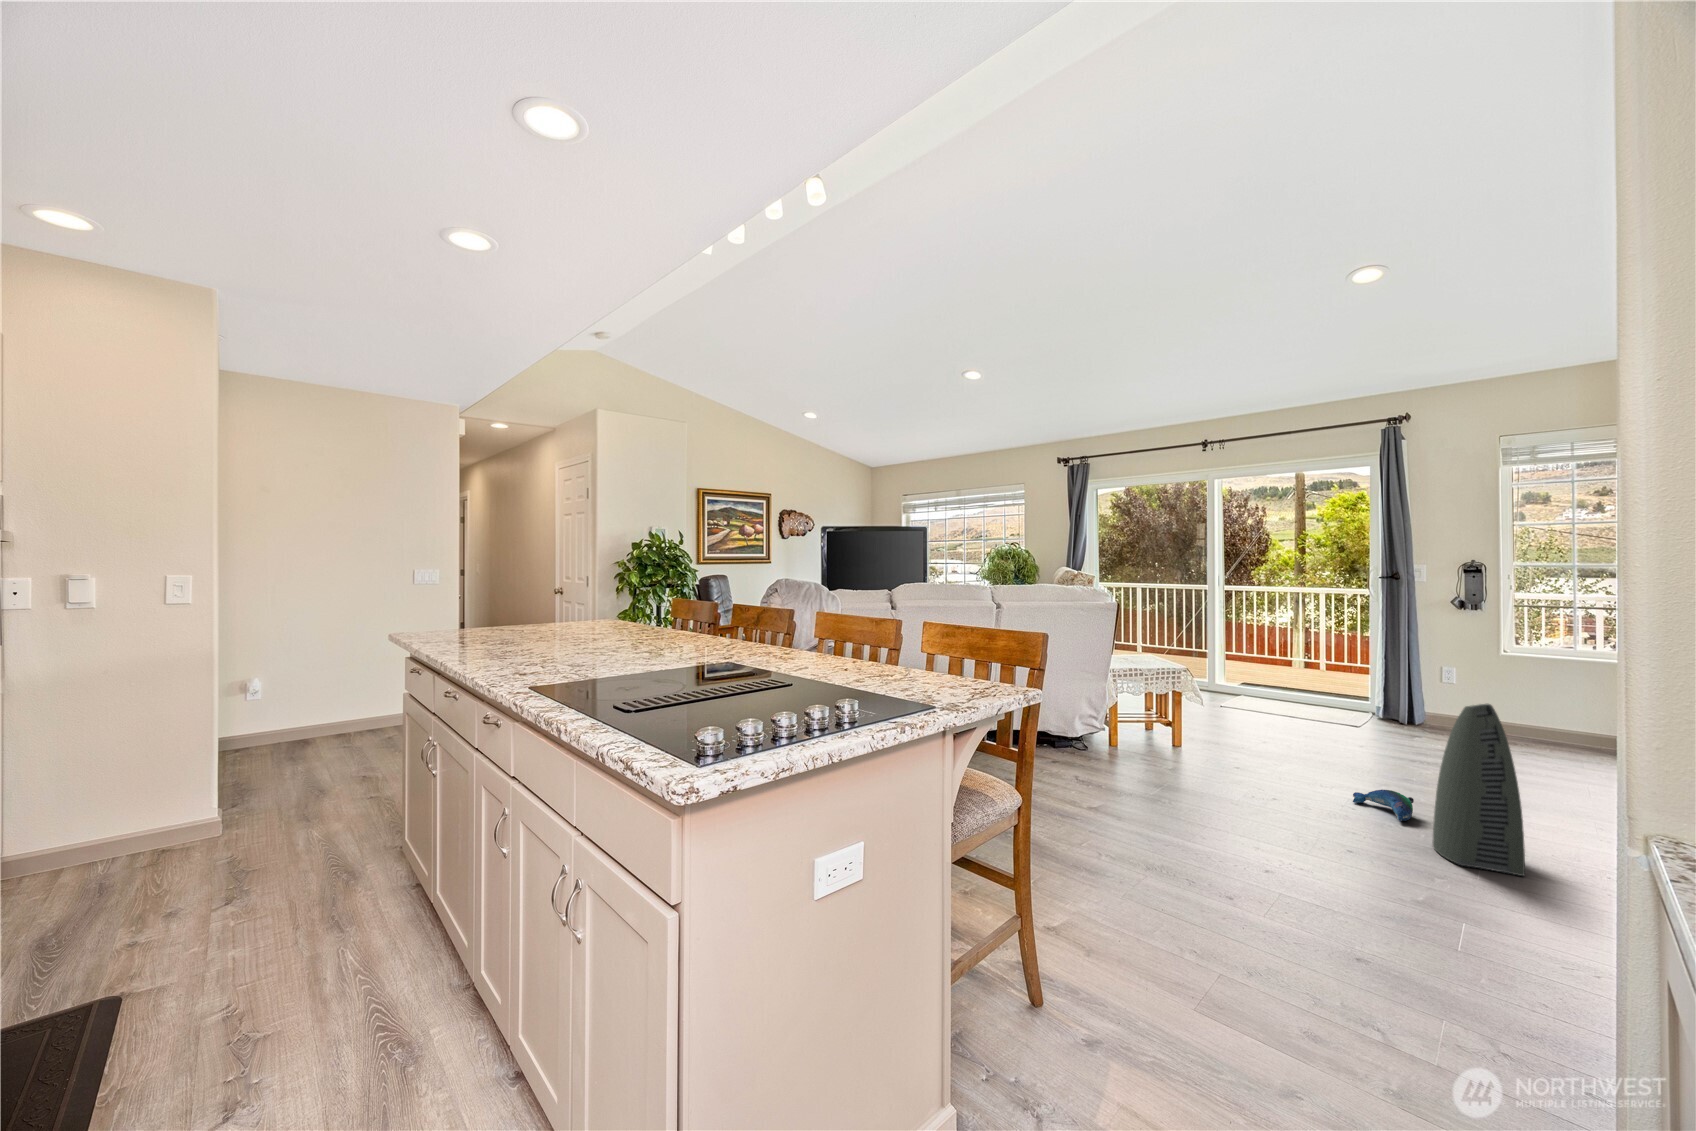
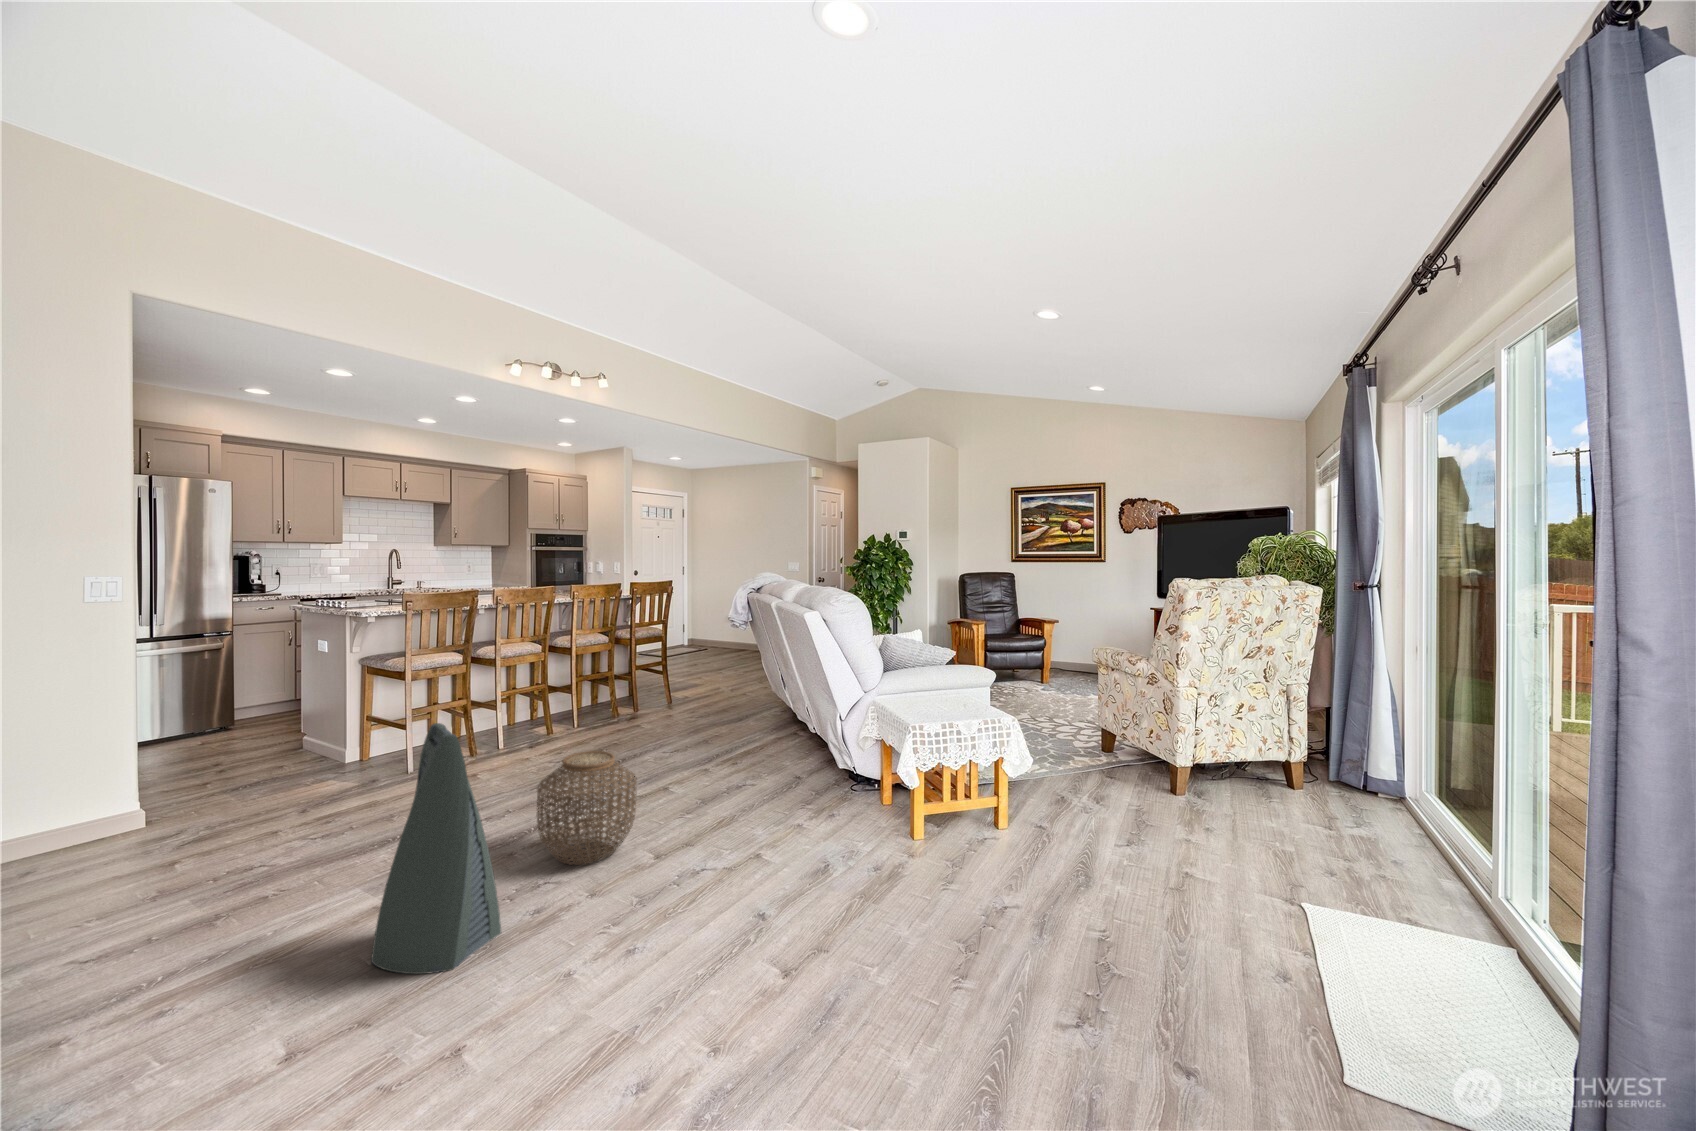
woven basket: none [1241,740,1332,832] -> present [537,751,636,865]
plush toy: present [1353,790,1414,822] -> none [569,898,675,933]

